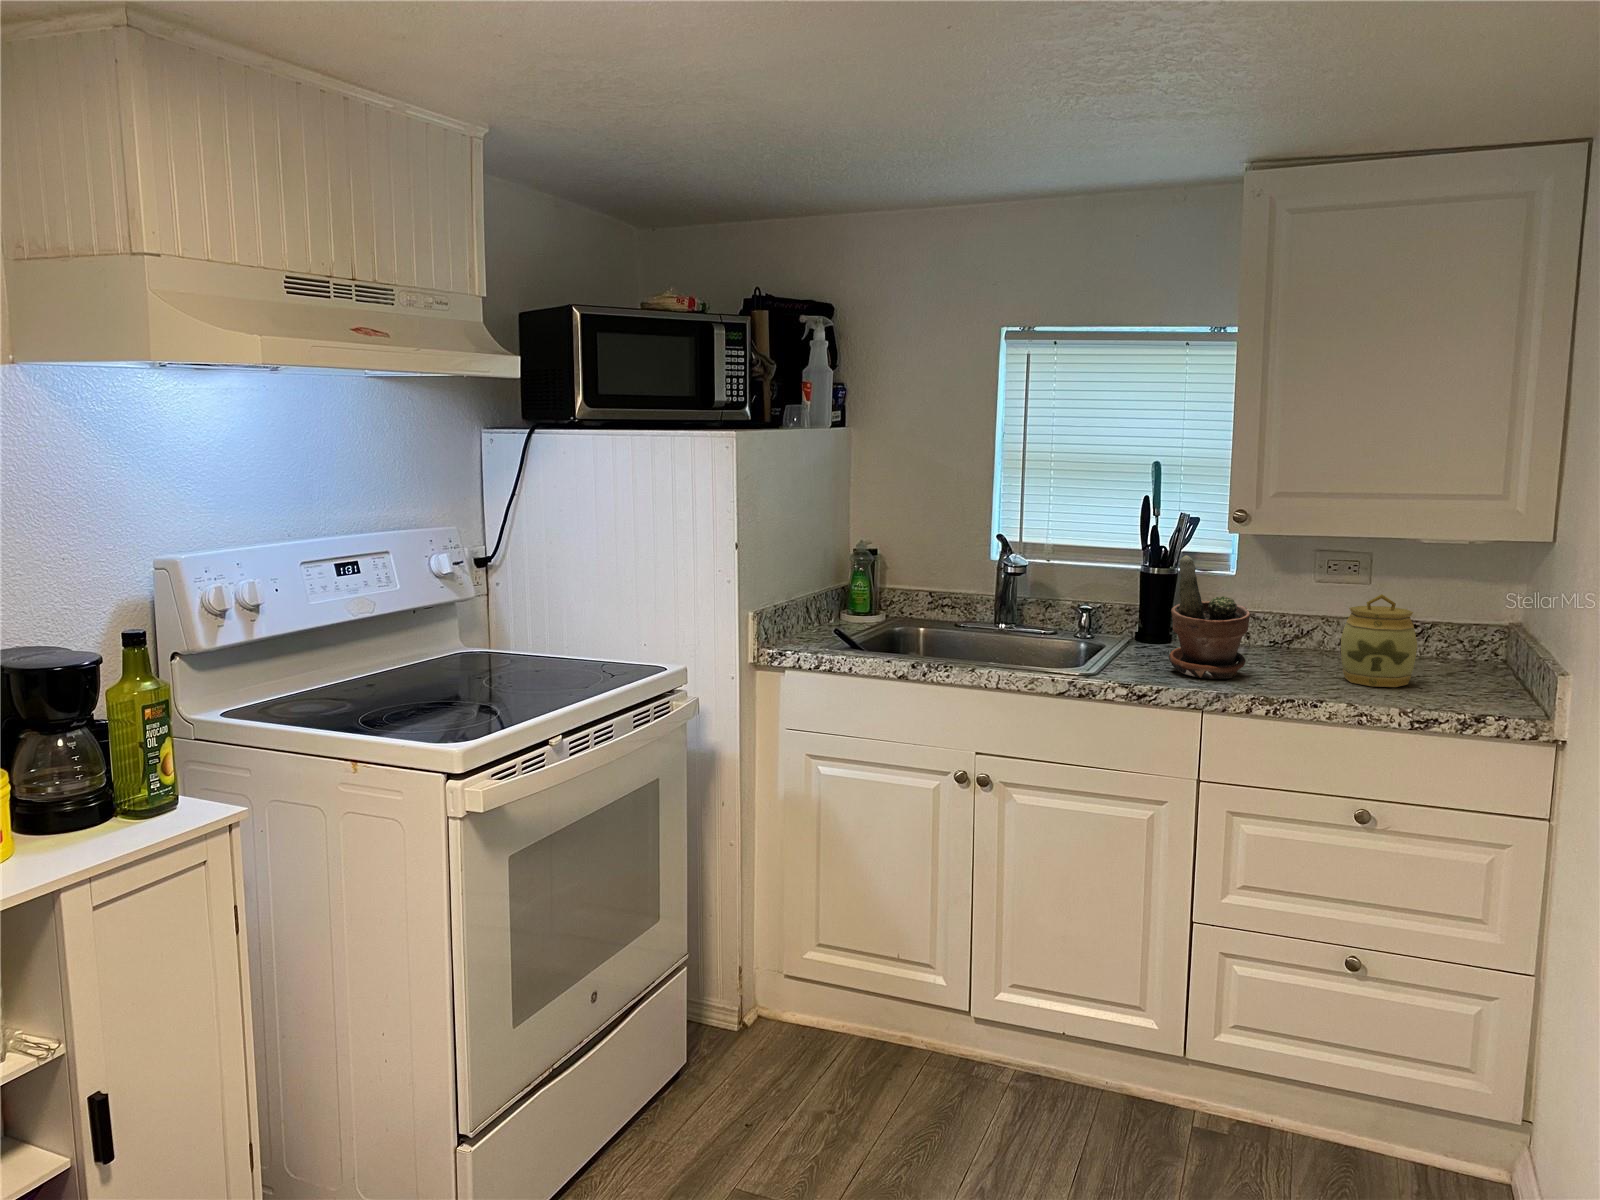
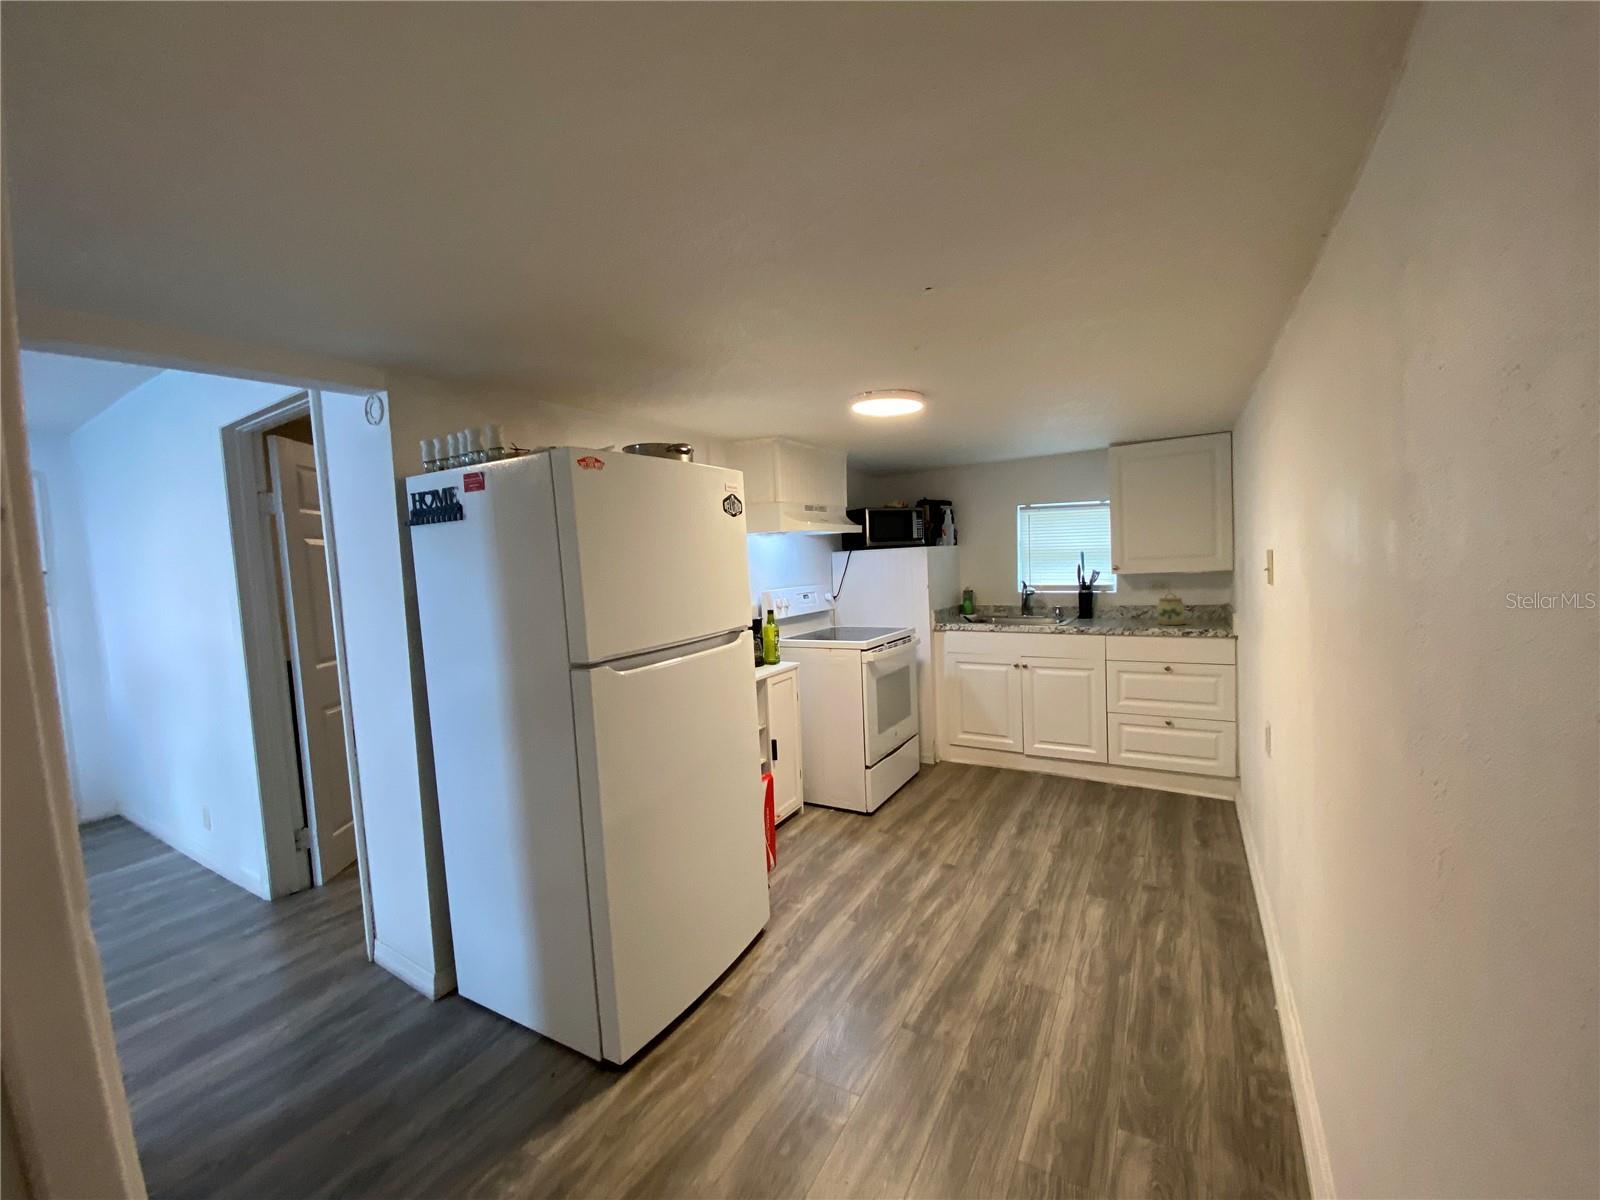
potted plant: present [1169,555,1250,679] -> none [1092,582,1122,625]

